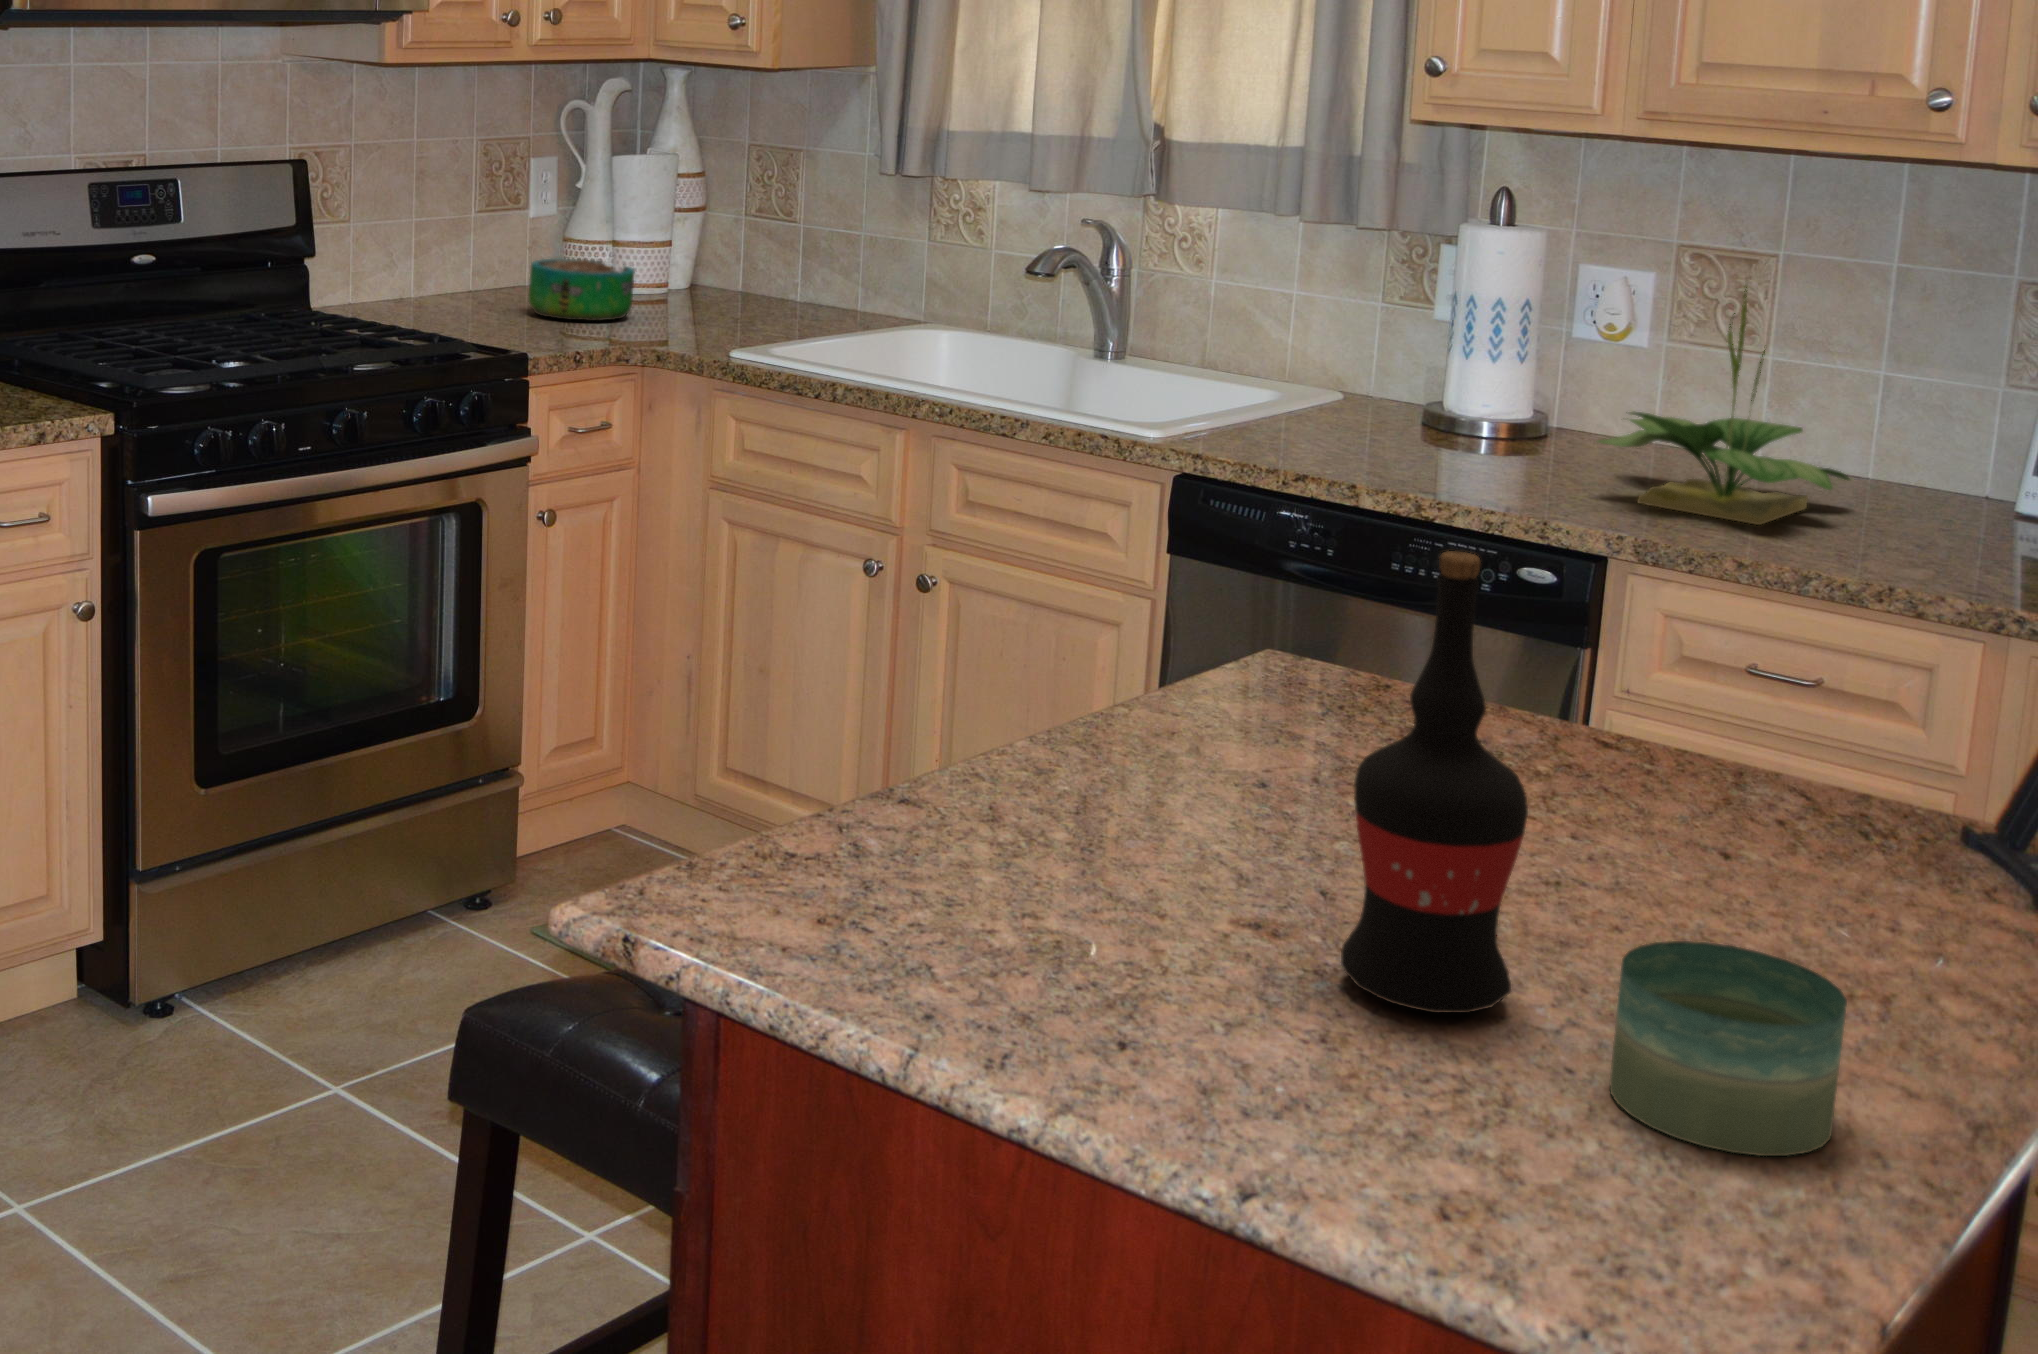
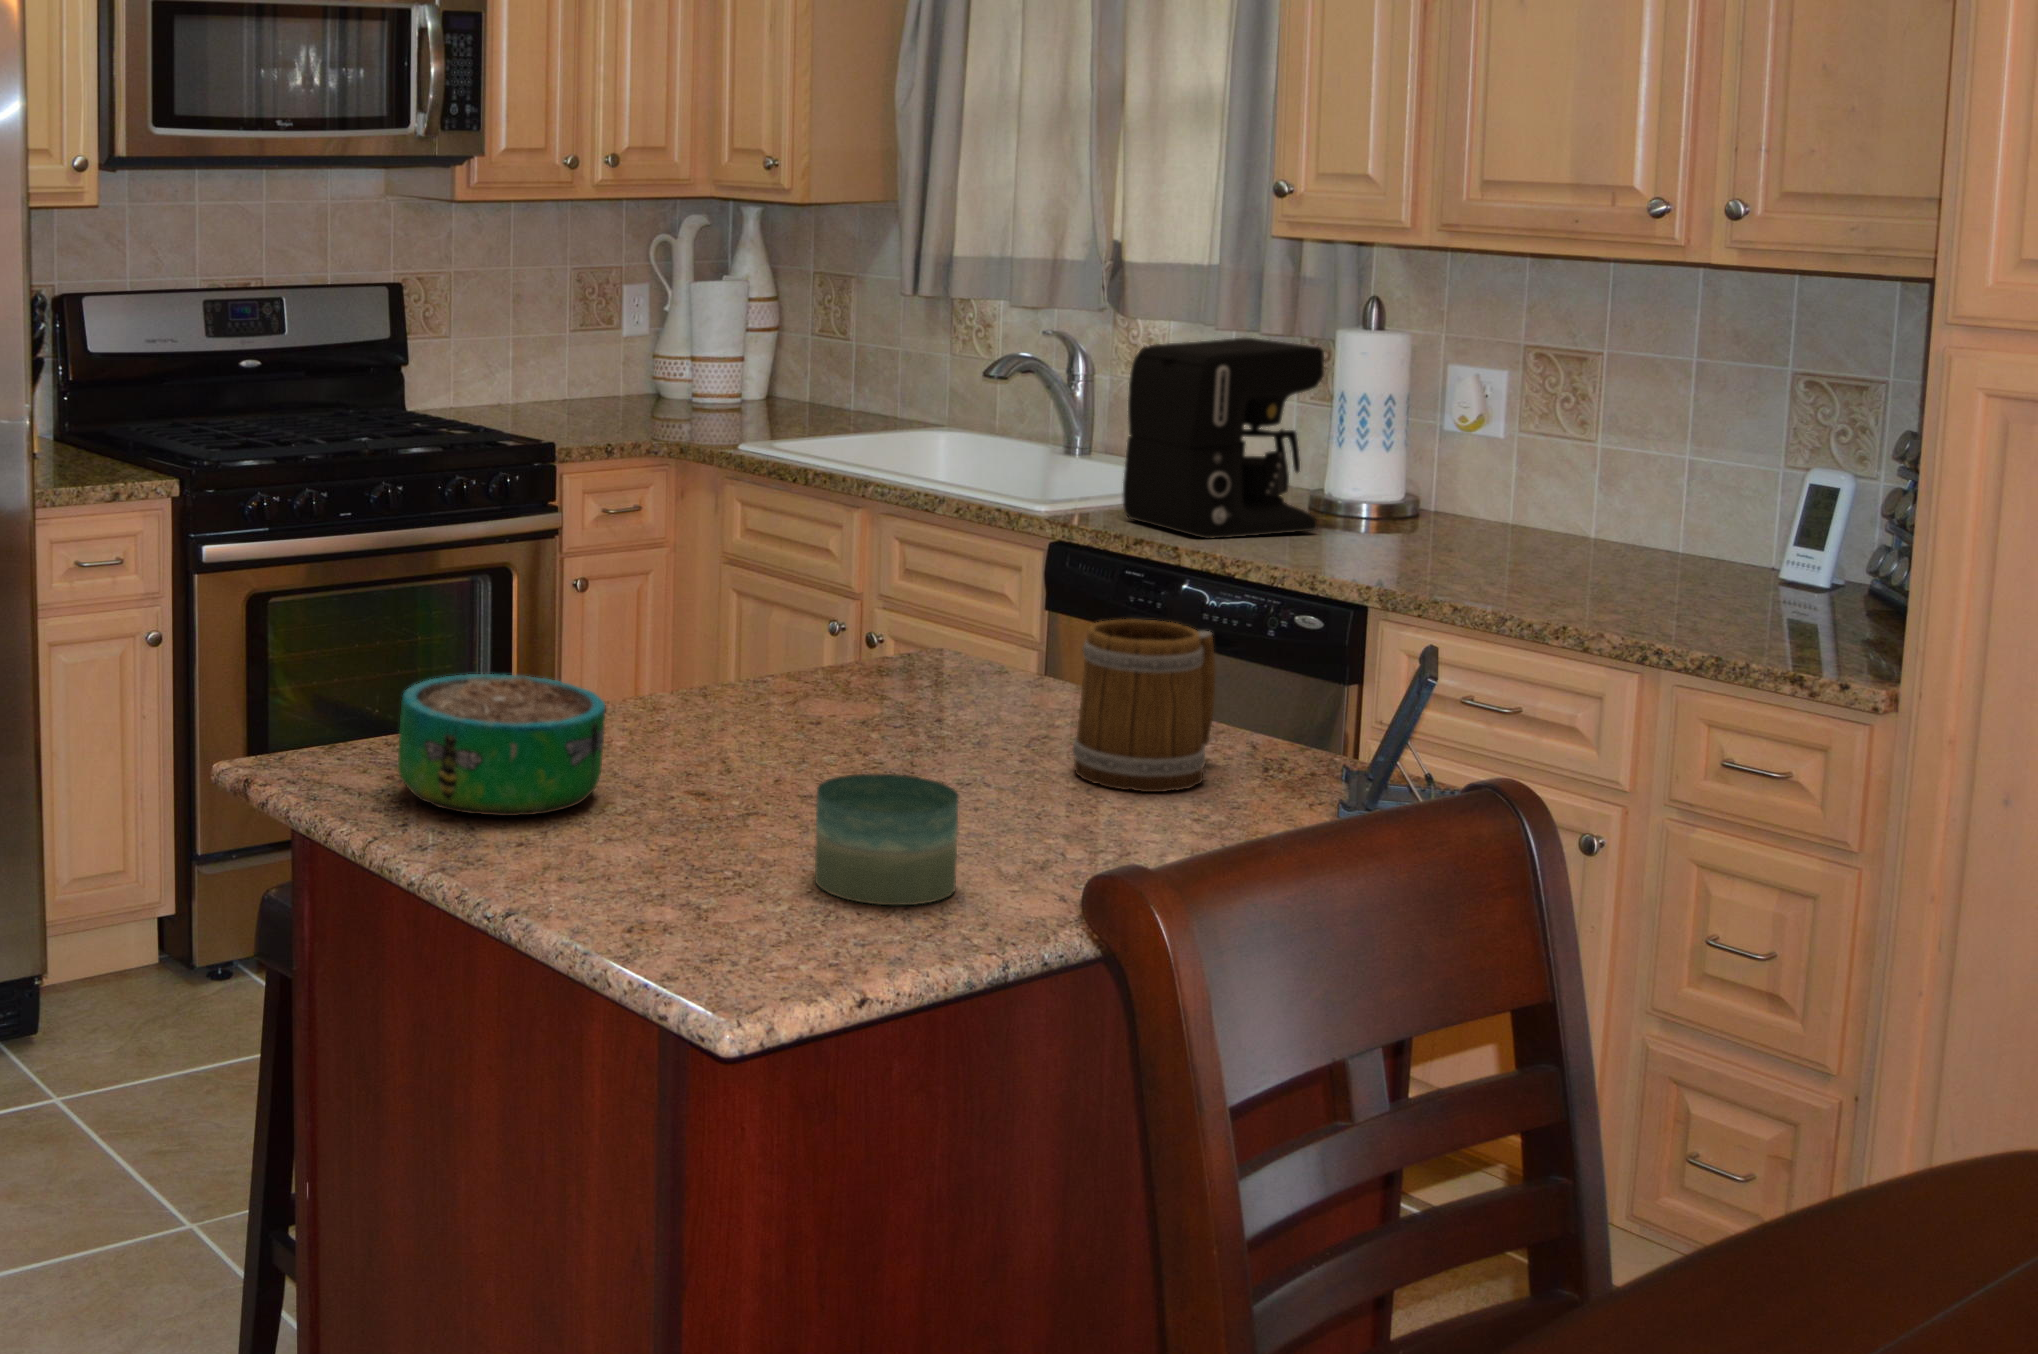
coffee maker: none [1252,234,1486,470] -> present [1123,338,1324,539]
decorative bowl: present [529,259,635,321] -> present [398,674,605,816]
potted plant: present [1598,287,1849,525] -> none [1386,371,1624,584]
wine bottle: present [1341,551,1528,1013] -> none [706,504,821,832]
mug: none [1665,656,1860,892] -> present [1072,619,1216,792]

